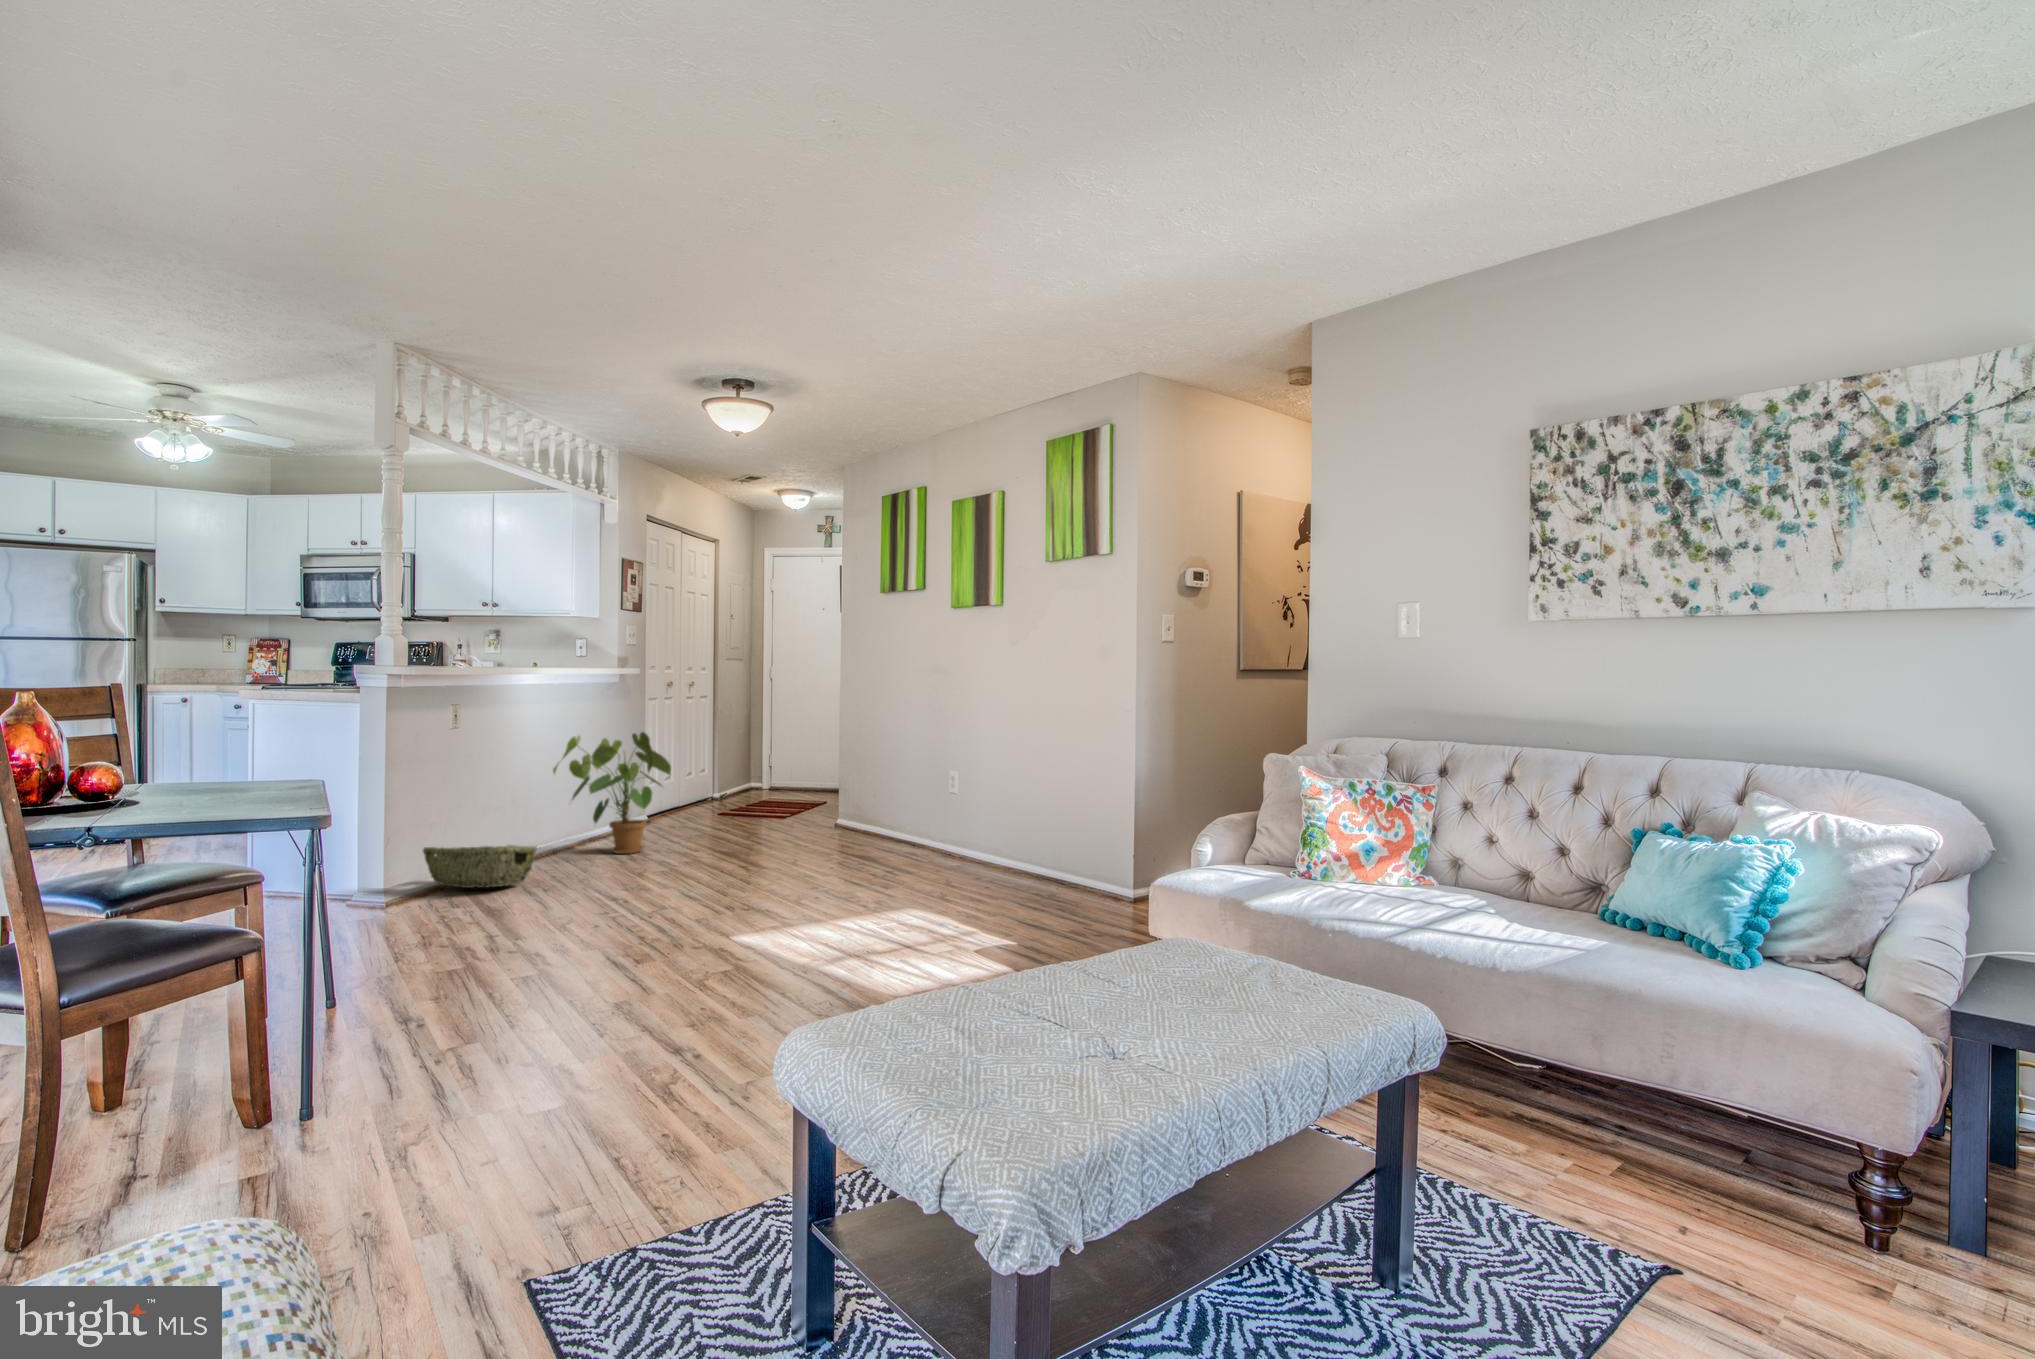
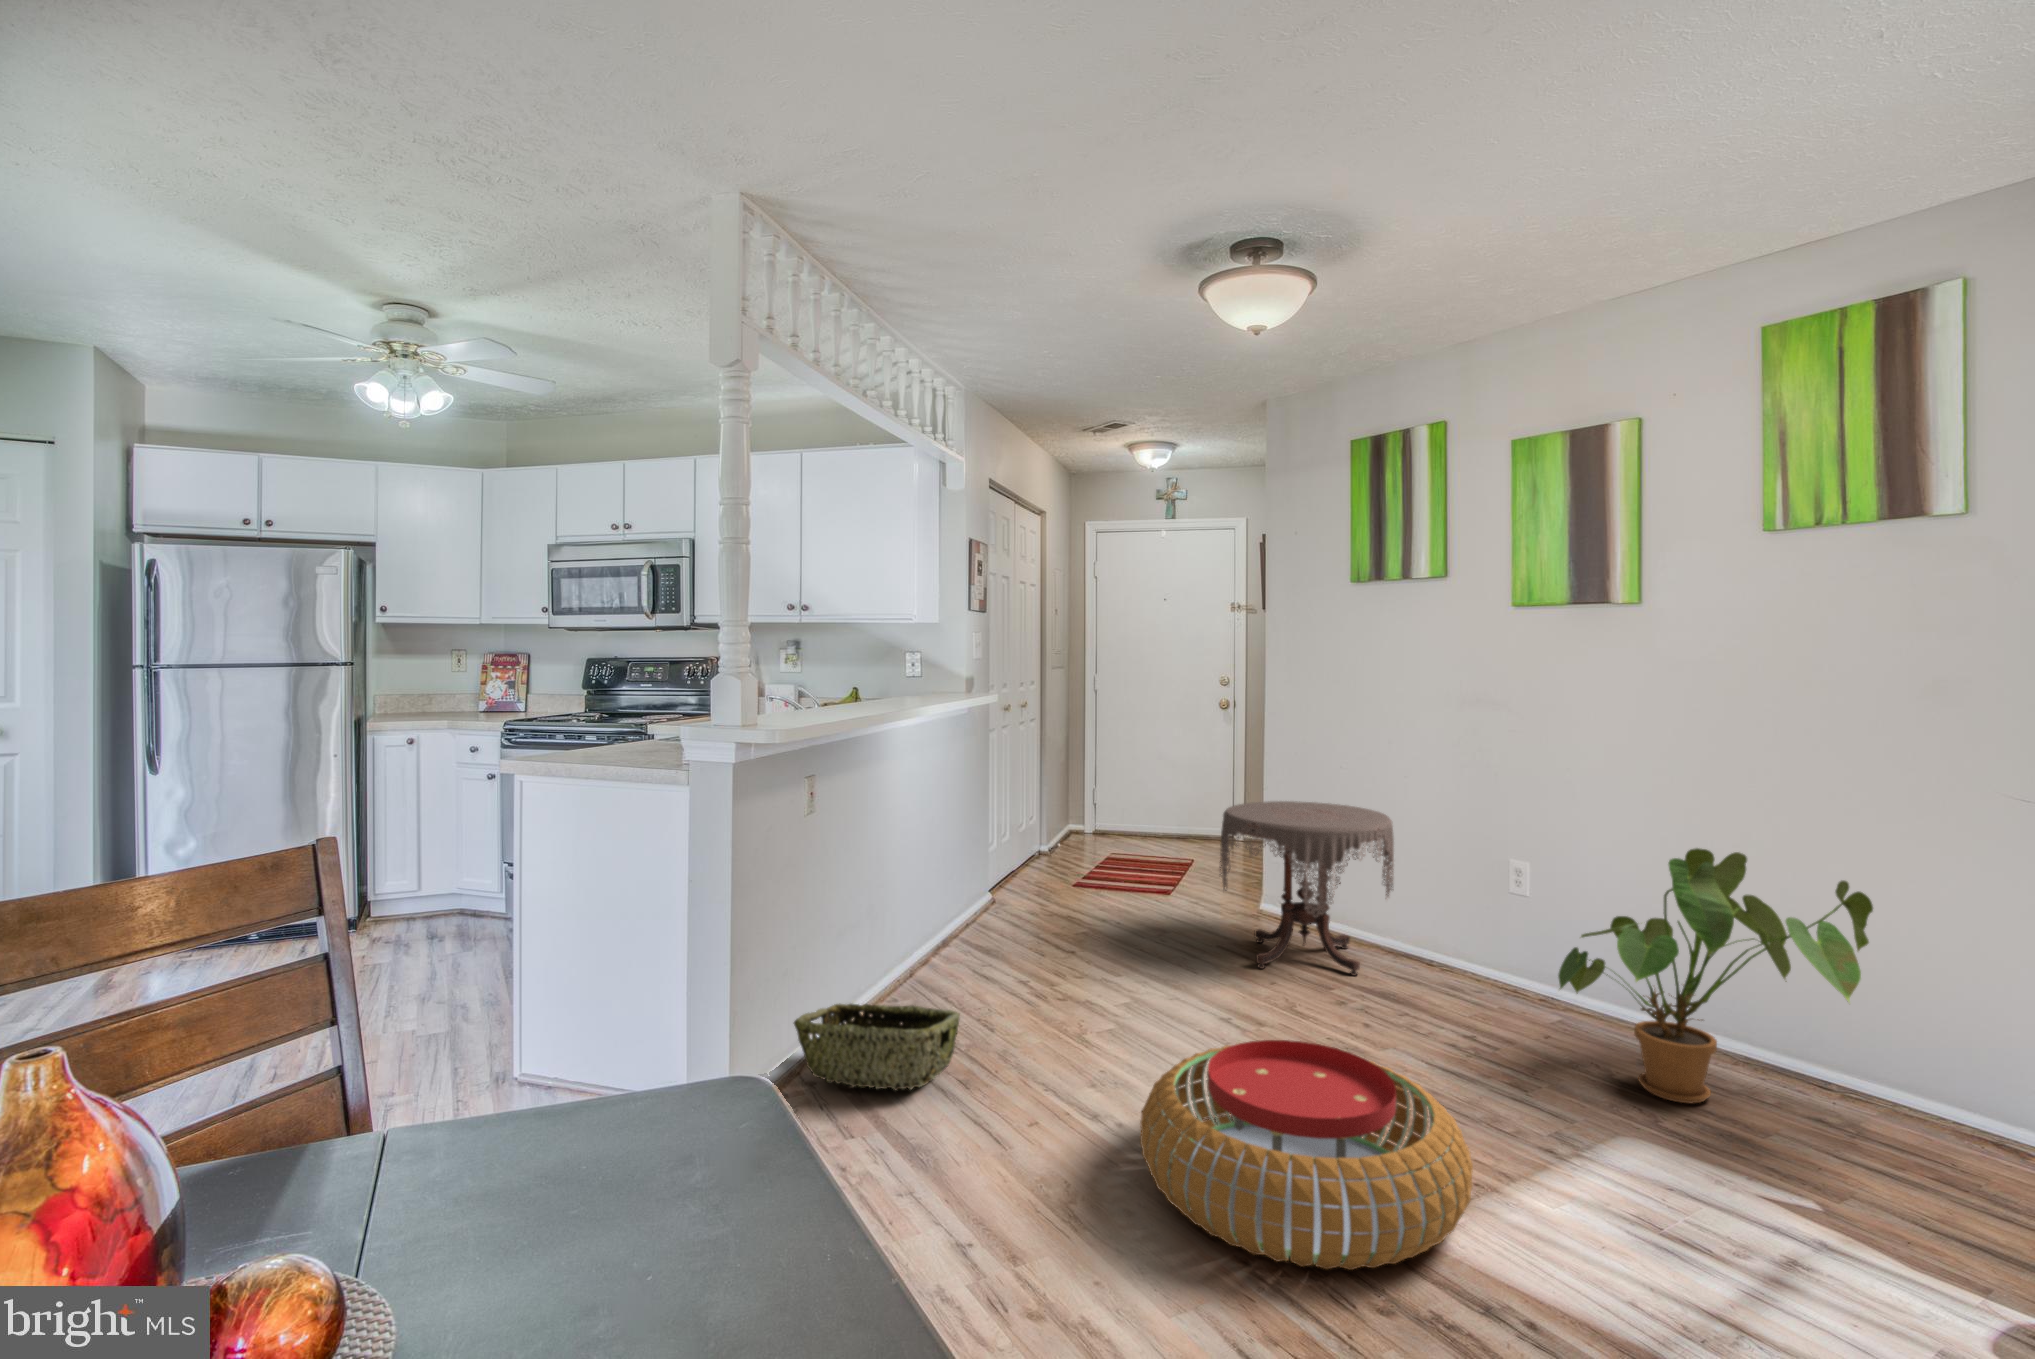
house plant: present [553,732,671,854] -> present [1558,848,1873,1103]
side table: none [777,741,891,847] -> present [1220,801,1394,976]
pouf: none [595,841,776,928] -> present [1140,1040,1473,1270]

